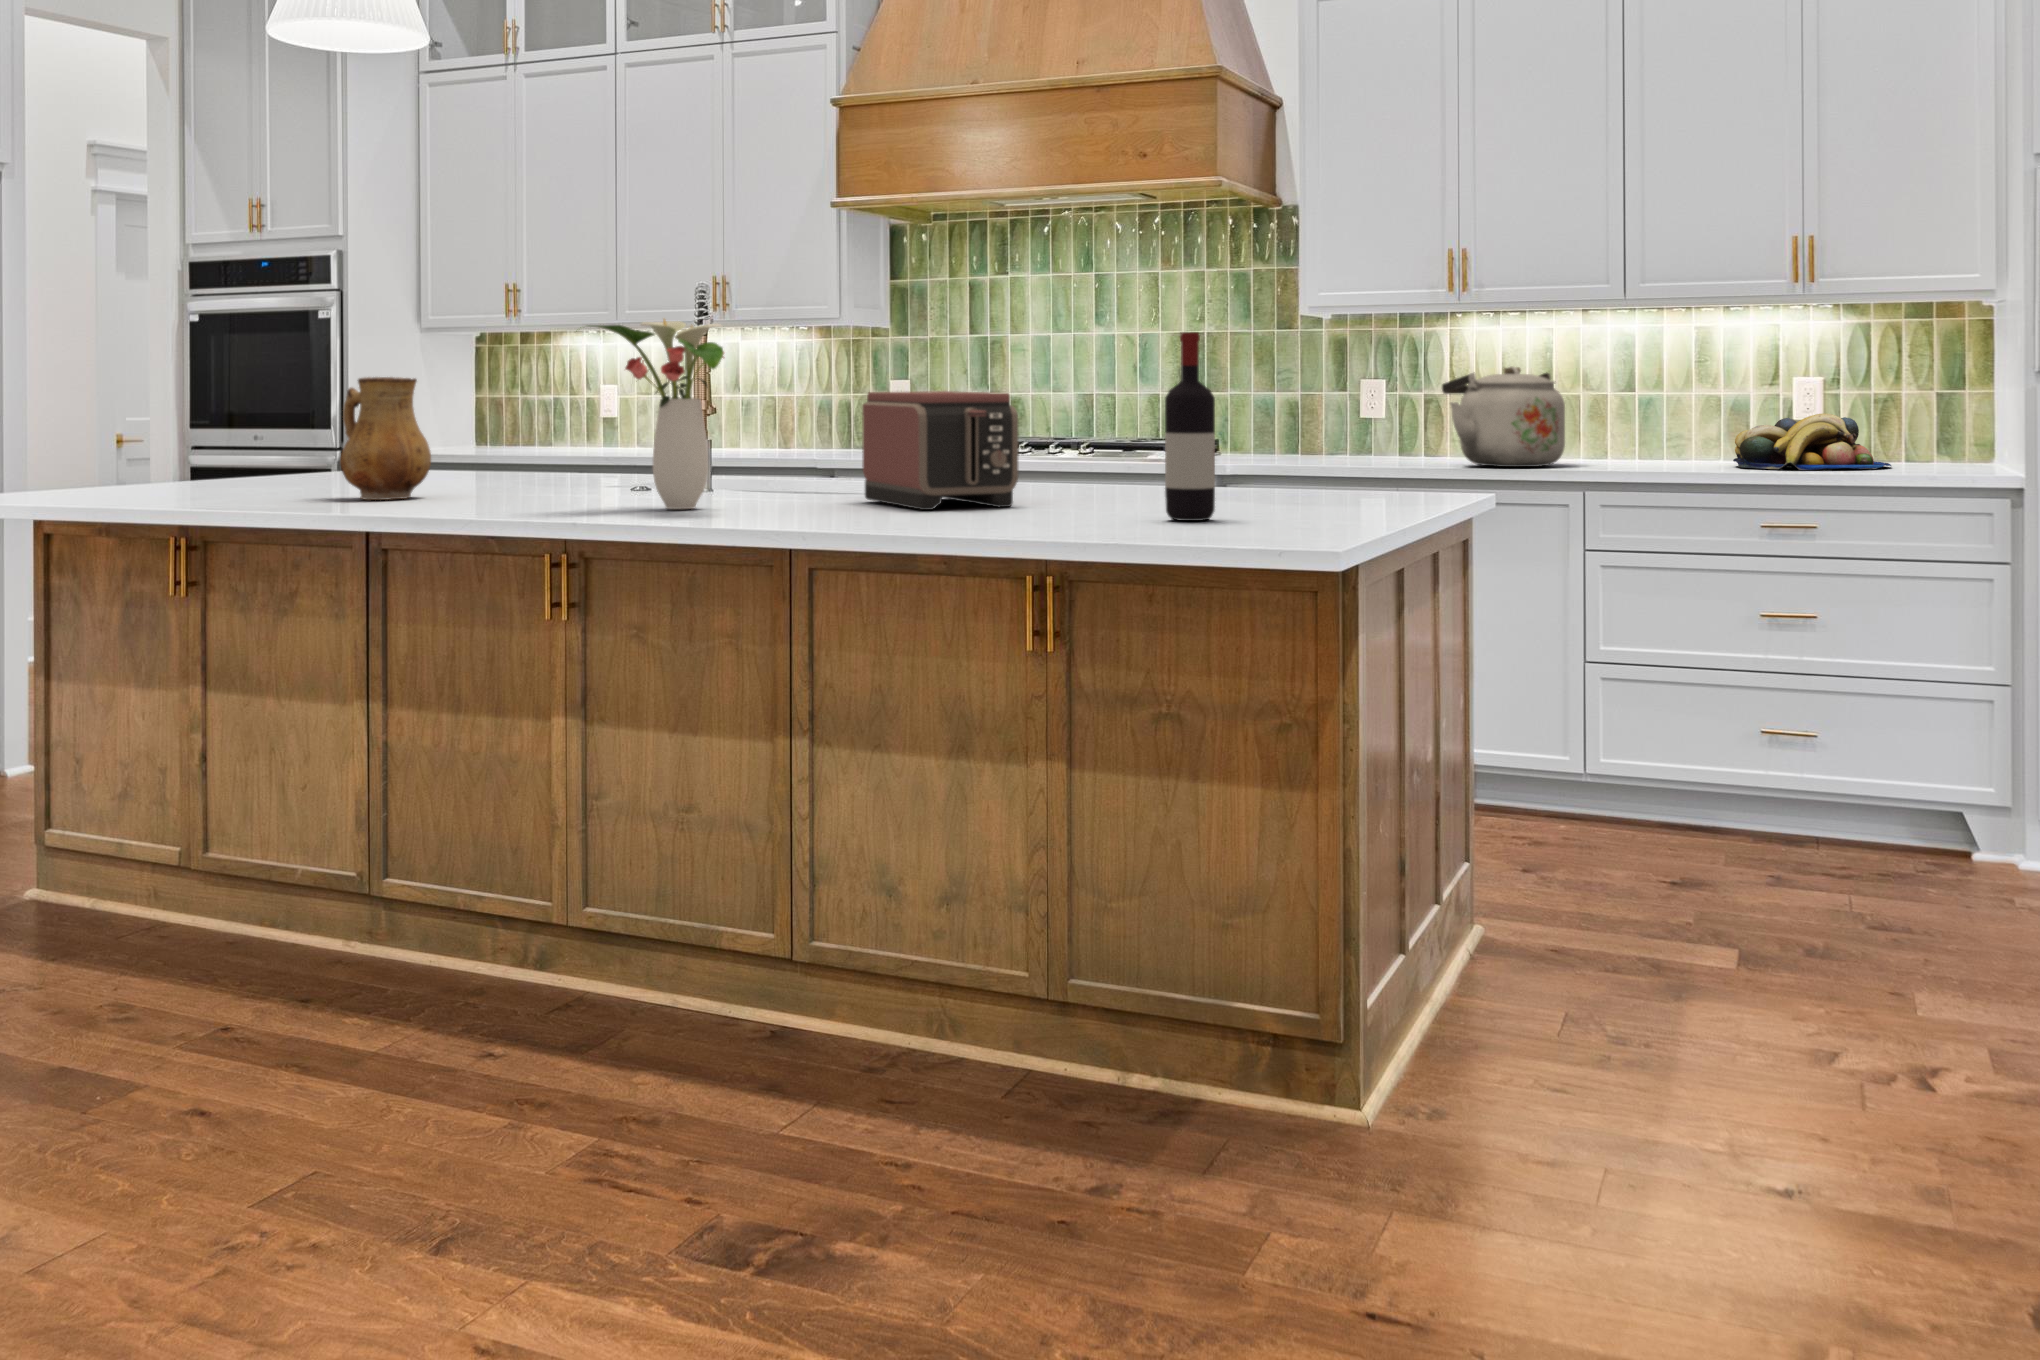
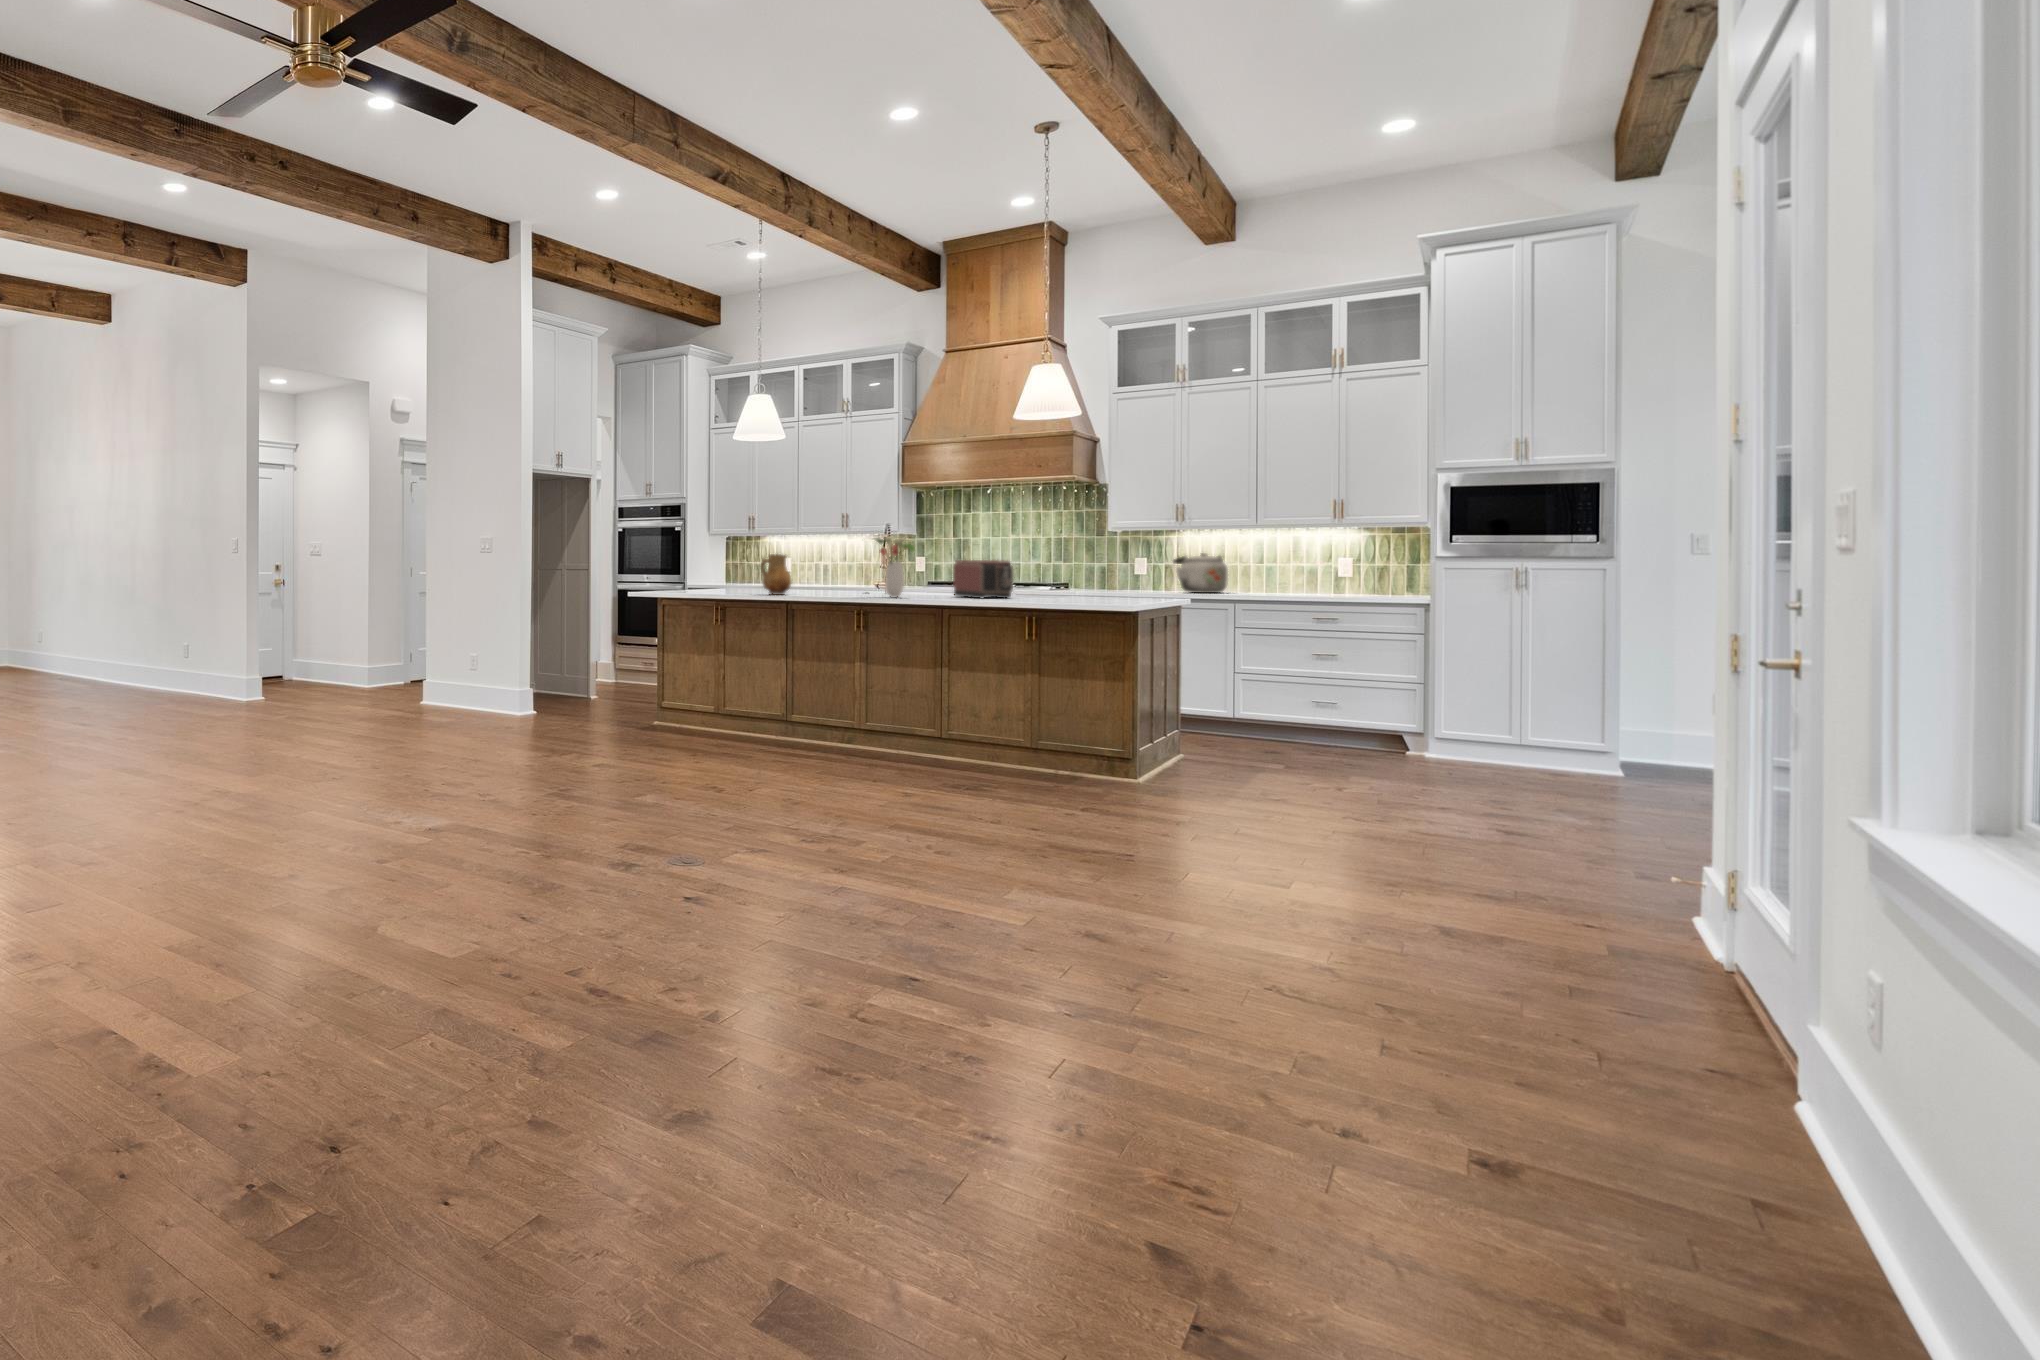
wine bottle: present [1165,332,1215,521] -> none [1071,541,1089,601]
fruit bowl: present [1733,413,1891,470] -> none [1303,573,1375,595]

